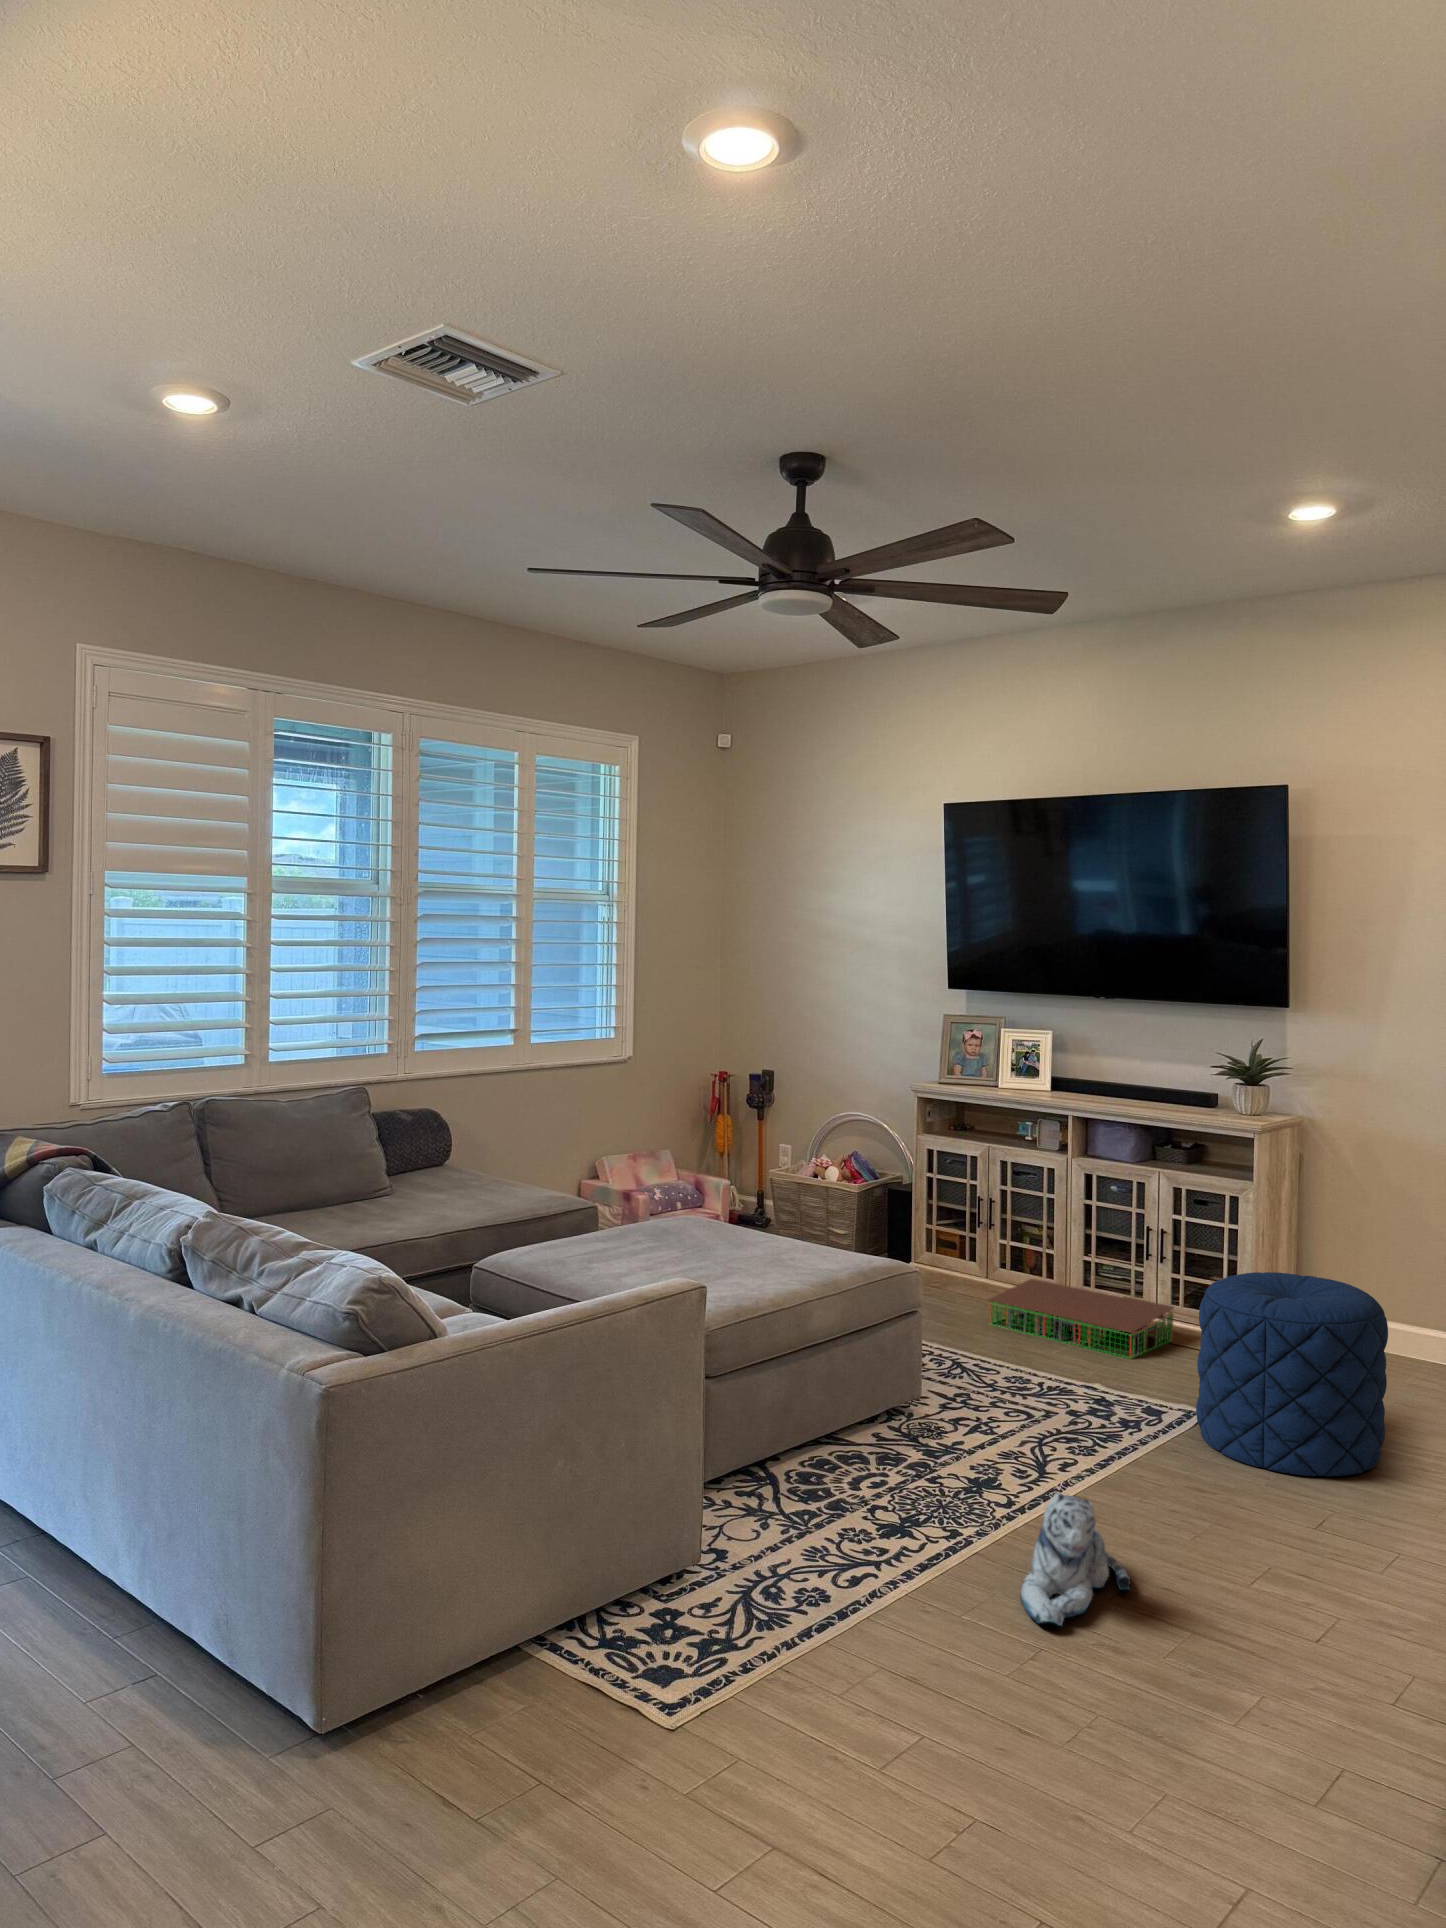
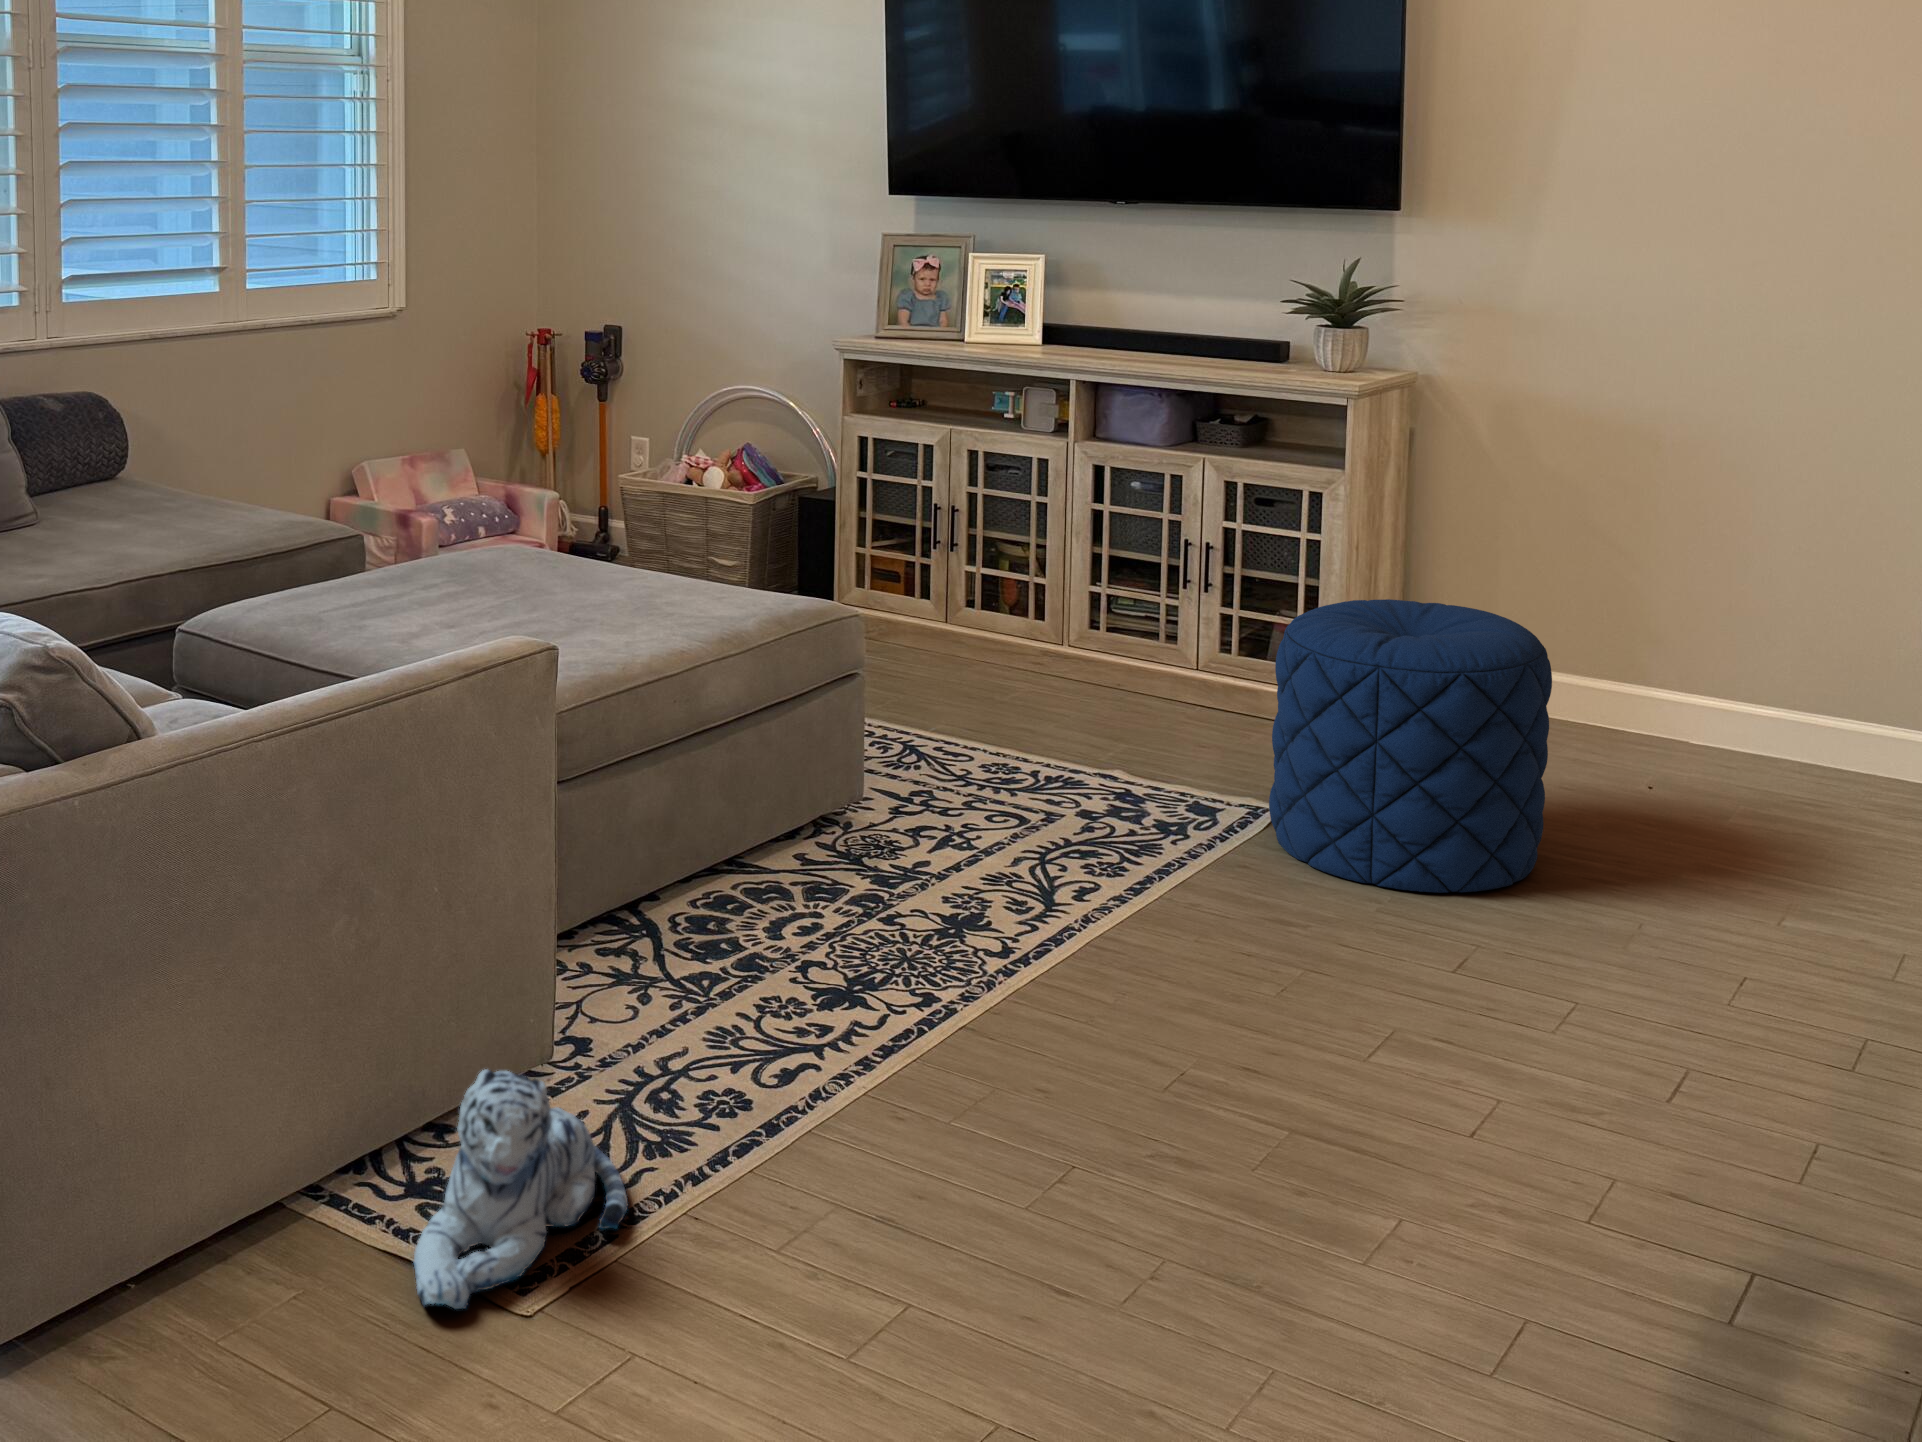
storage bin: present [989,1279,1174,1358] -> none [951,620,1225,732]
plush toy: present [1020,1493,1131,1626] -> present [413,1070,628,1309]

